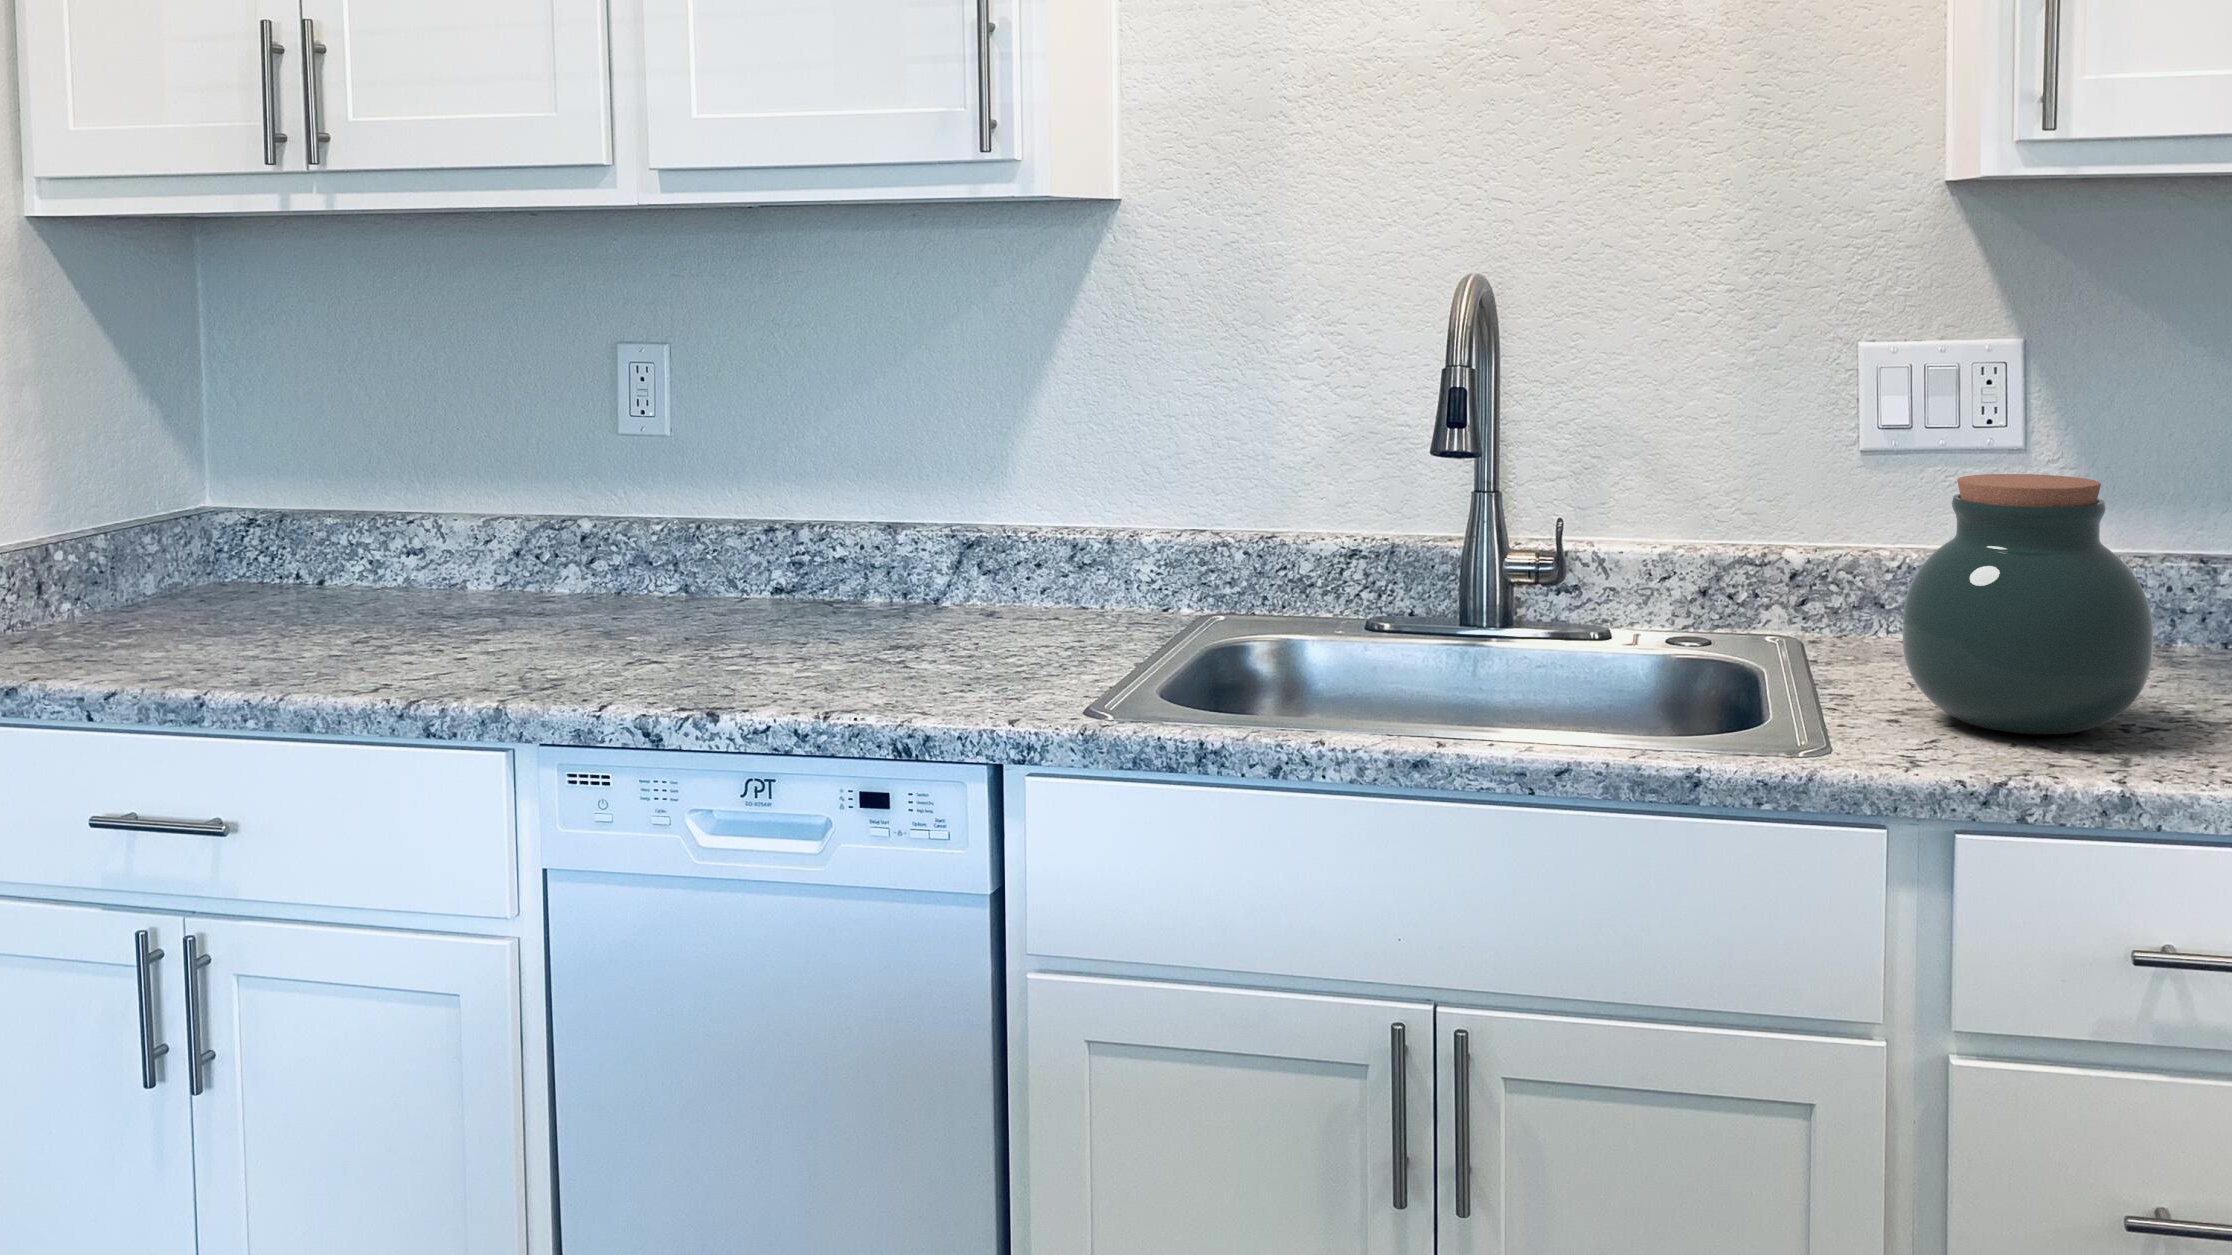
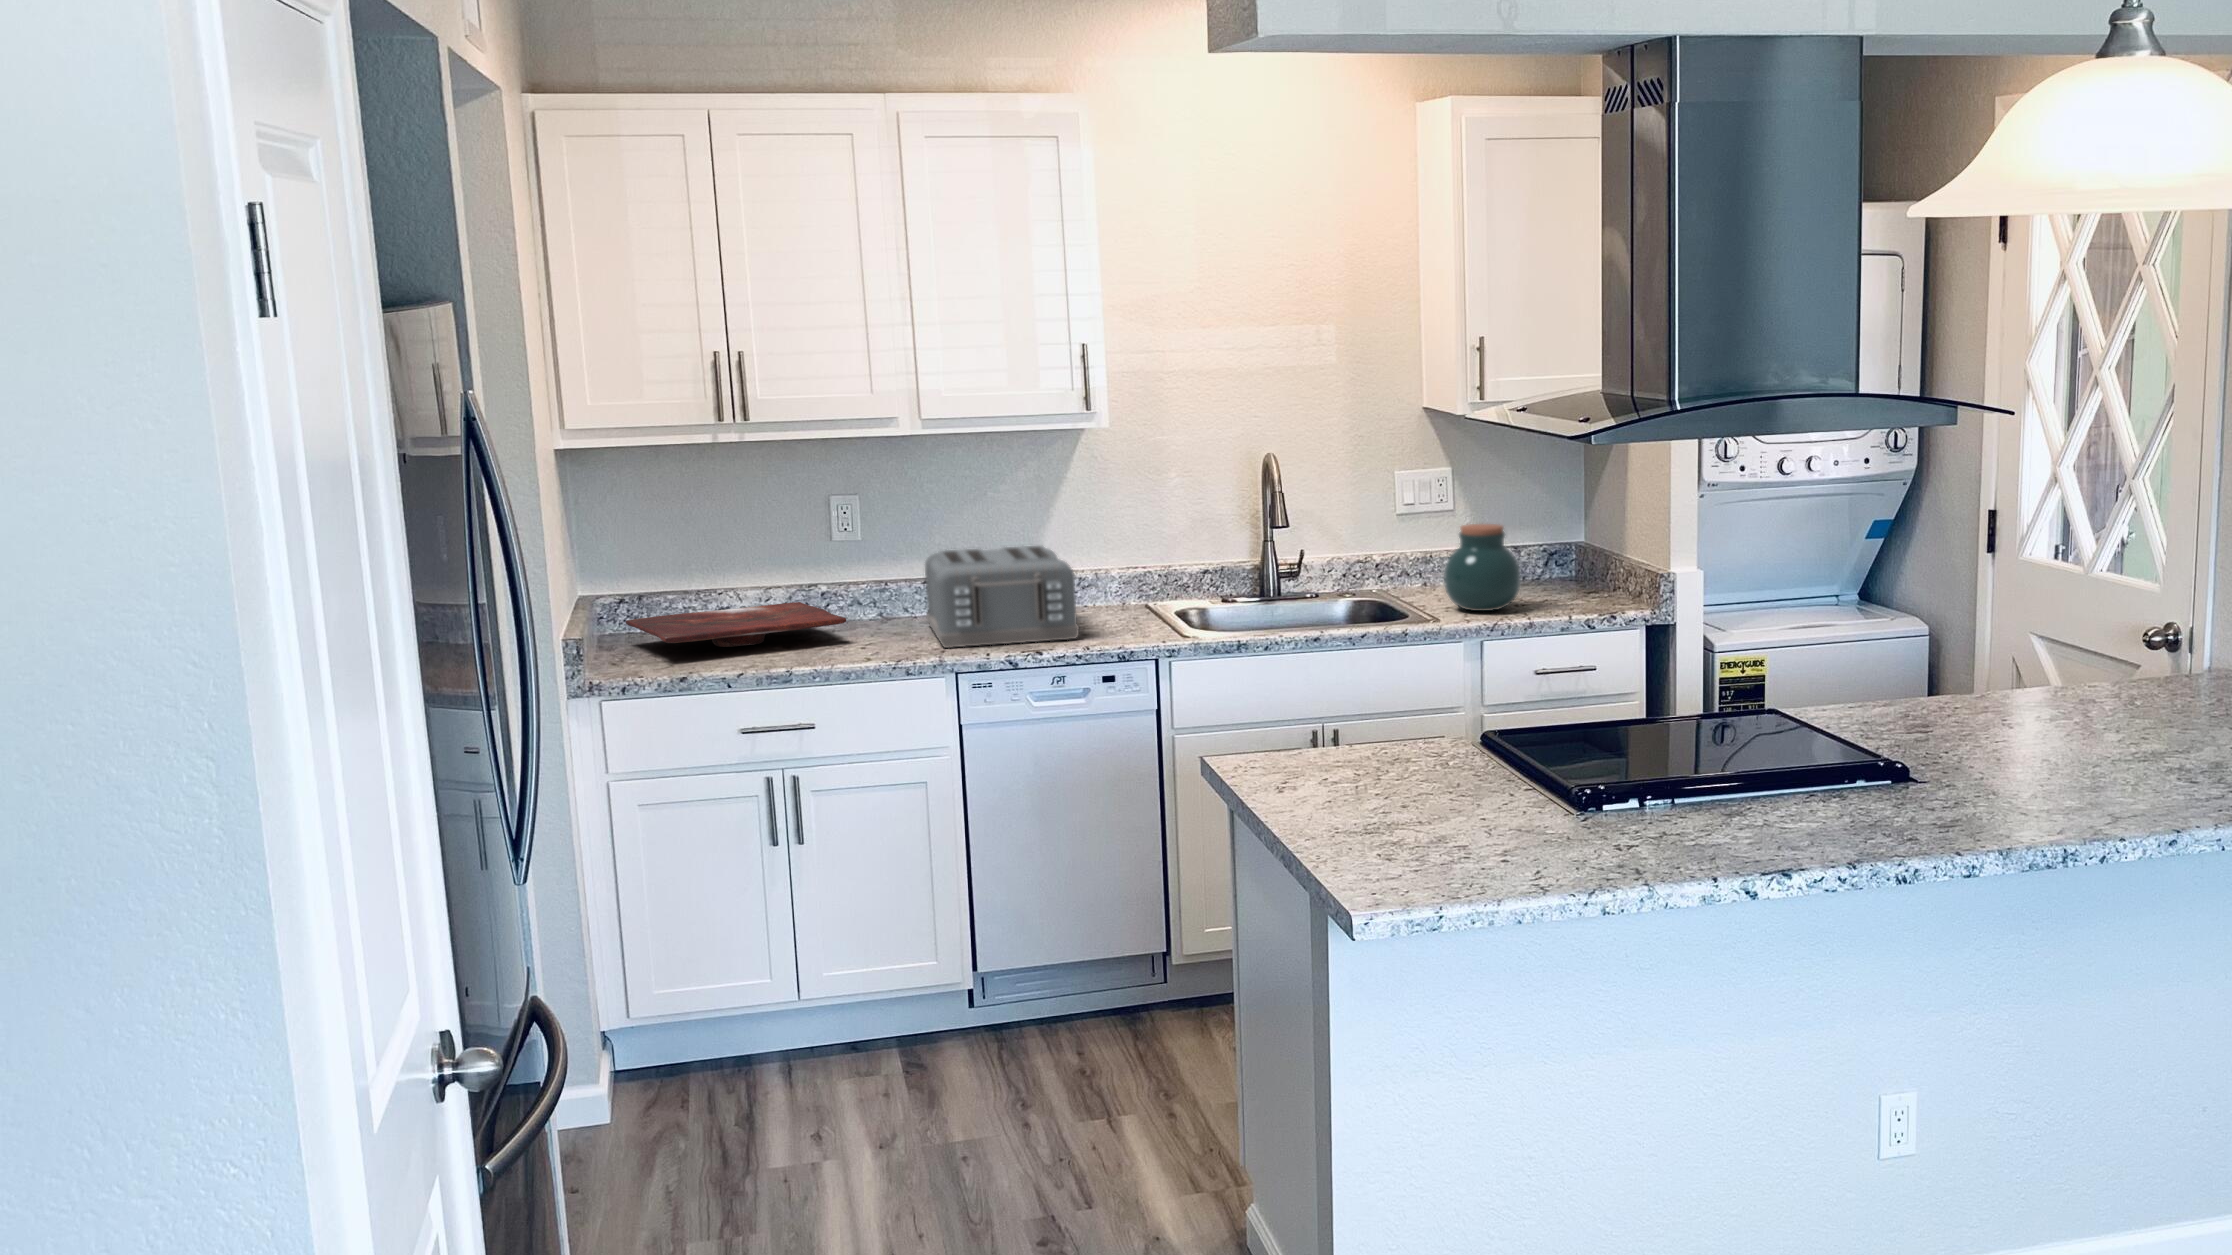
toaster: none [567,461,966,688] -> present [925,546,1079,648]
cutting board: none [79,549,522,626] -> present [626,602,846,647]

